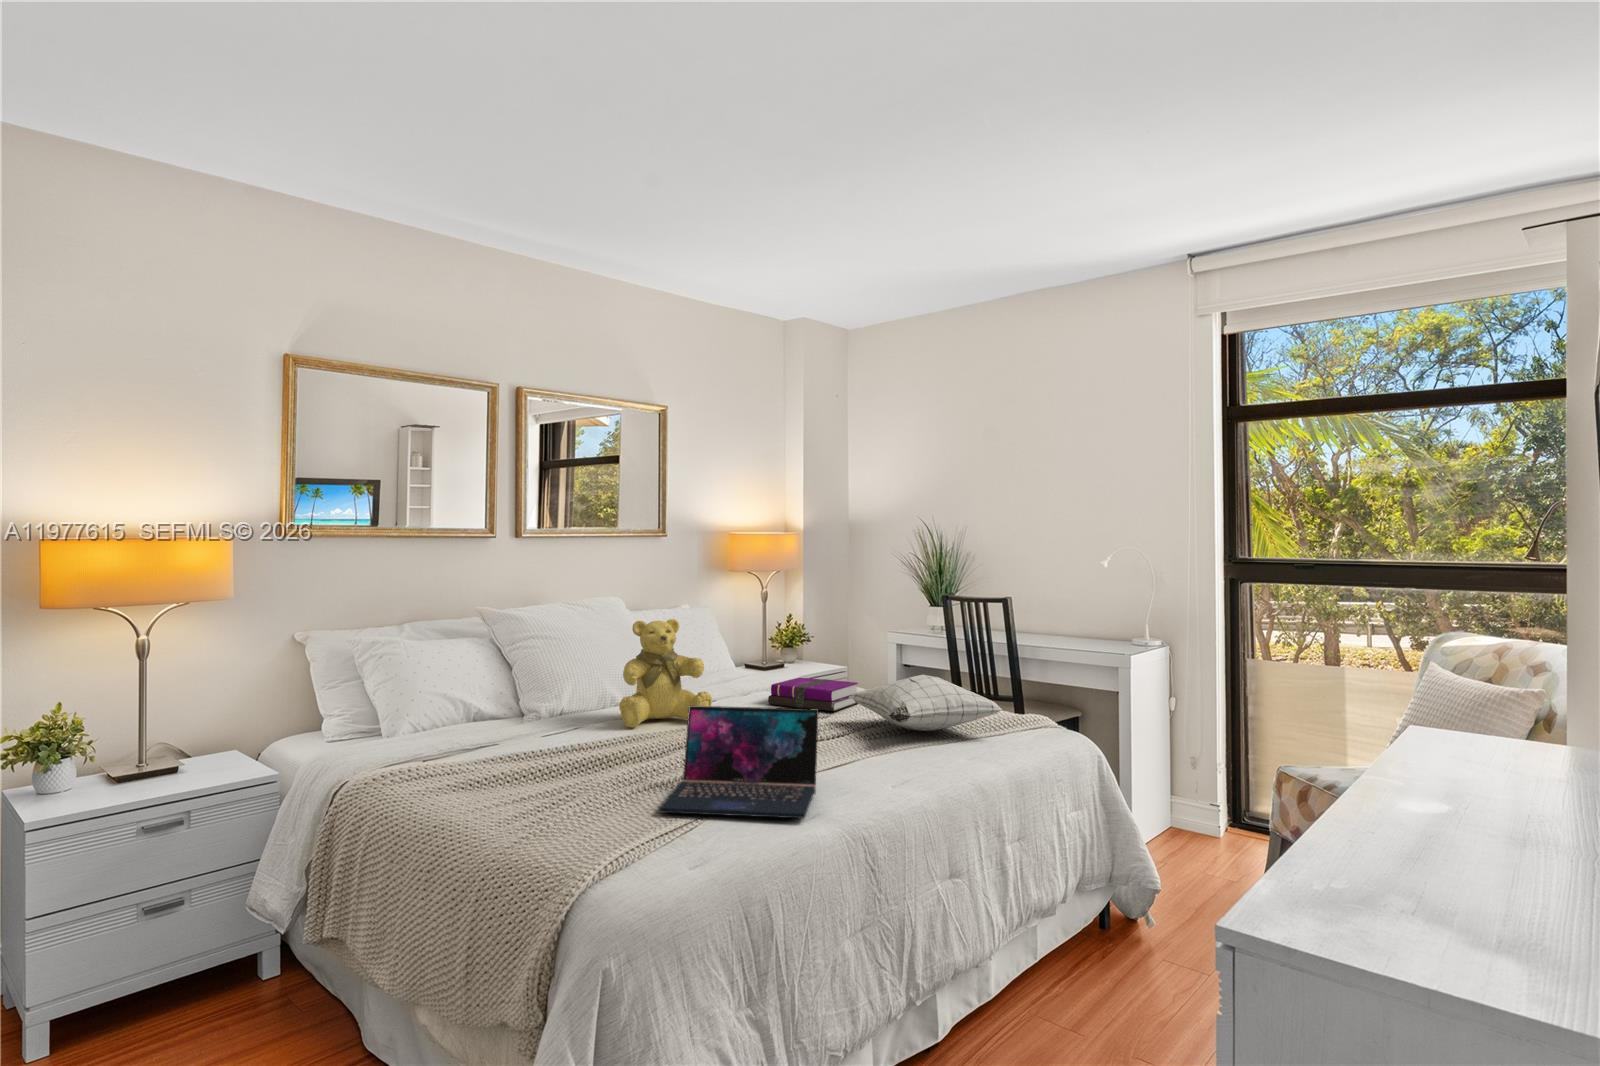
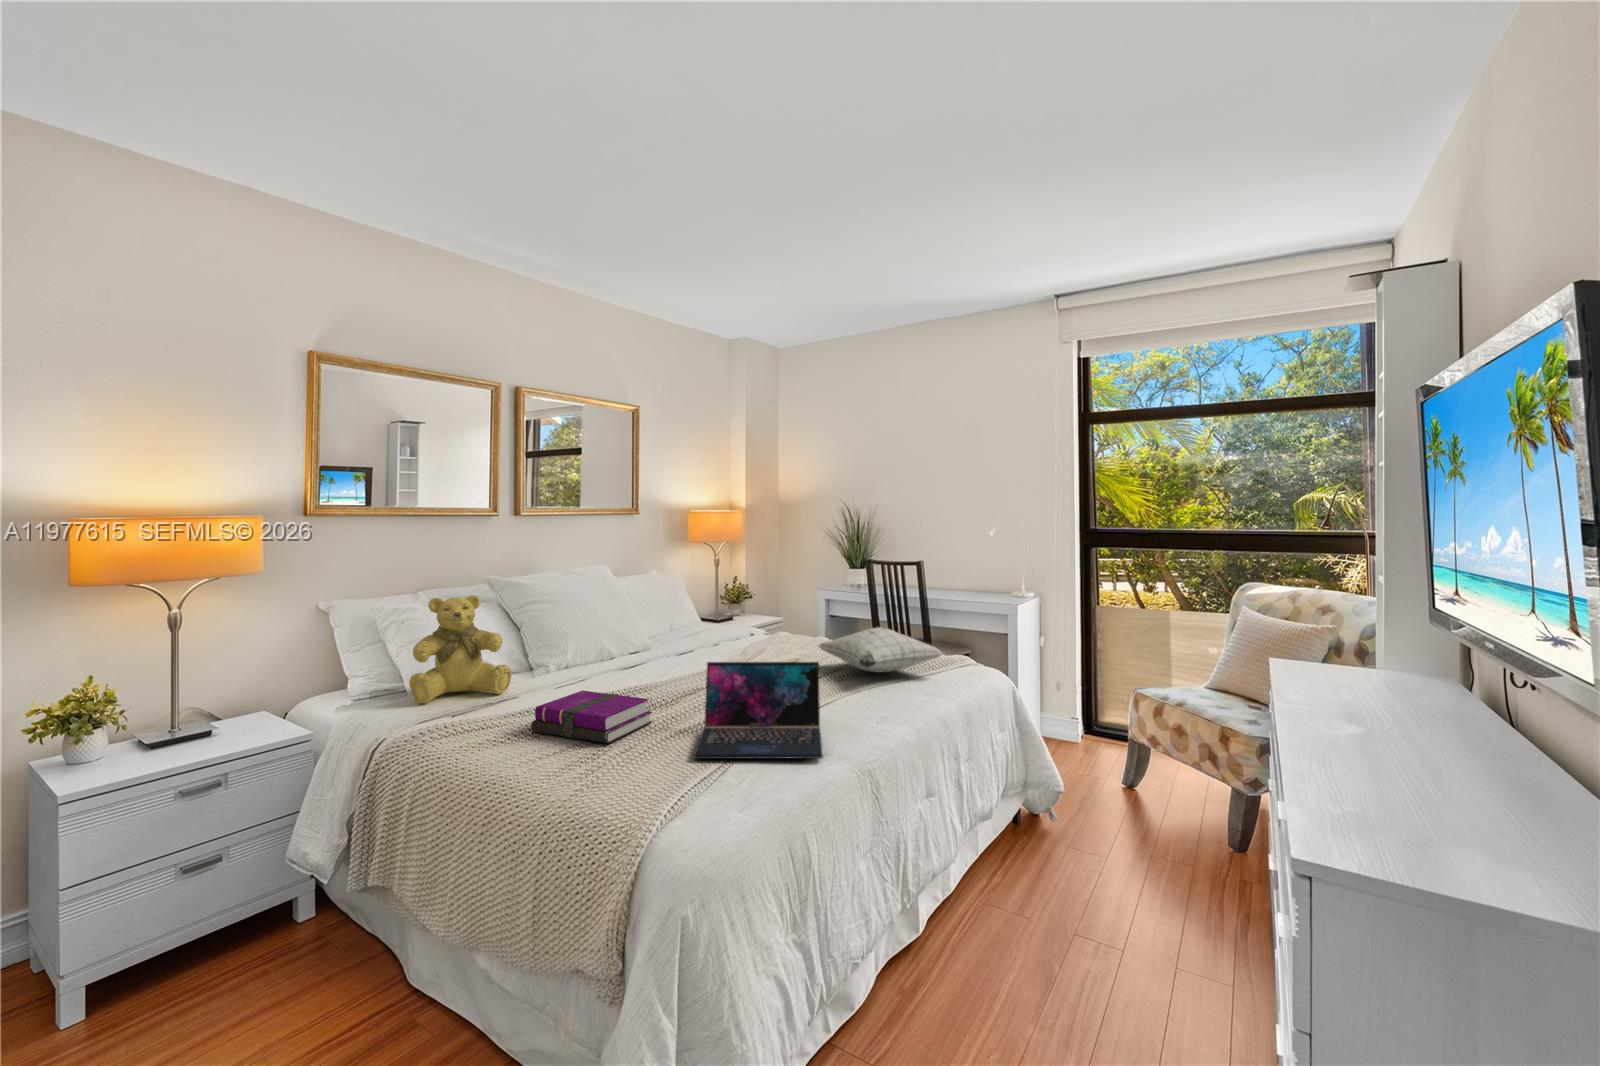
teddy bear: present [619,619,712,728] -> present [409,595,512,704]
notebook: present [768,677,858,711] -> present [531,691,652,743]

